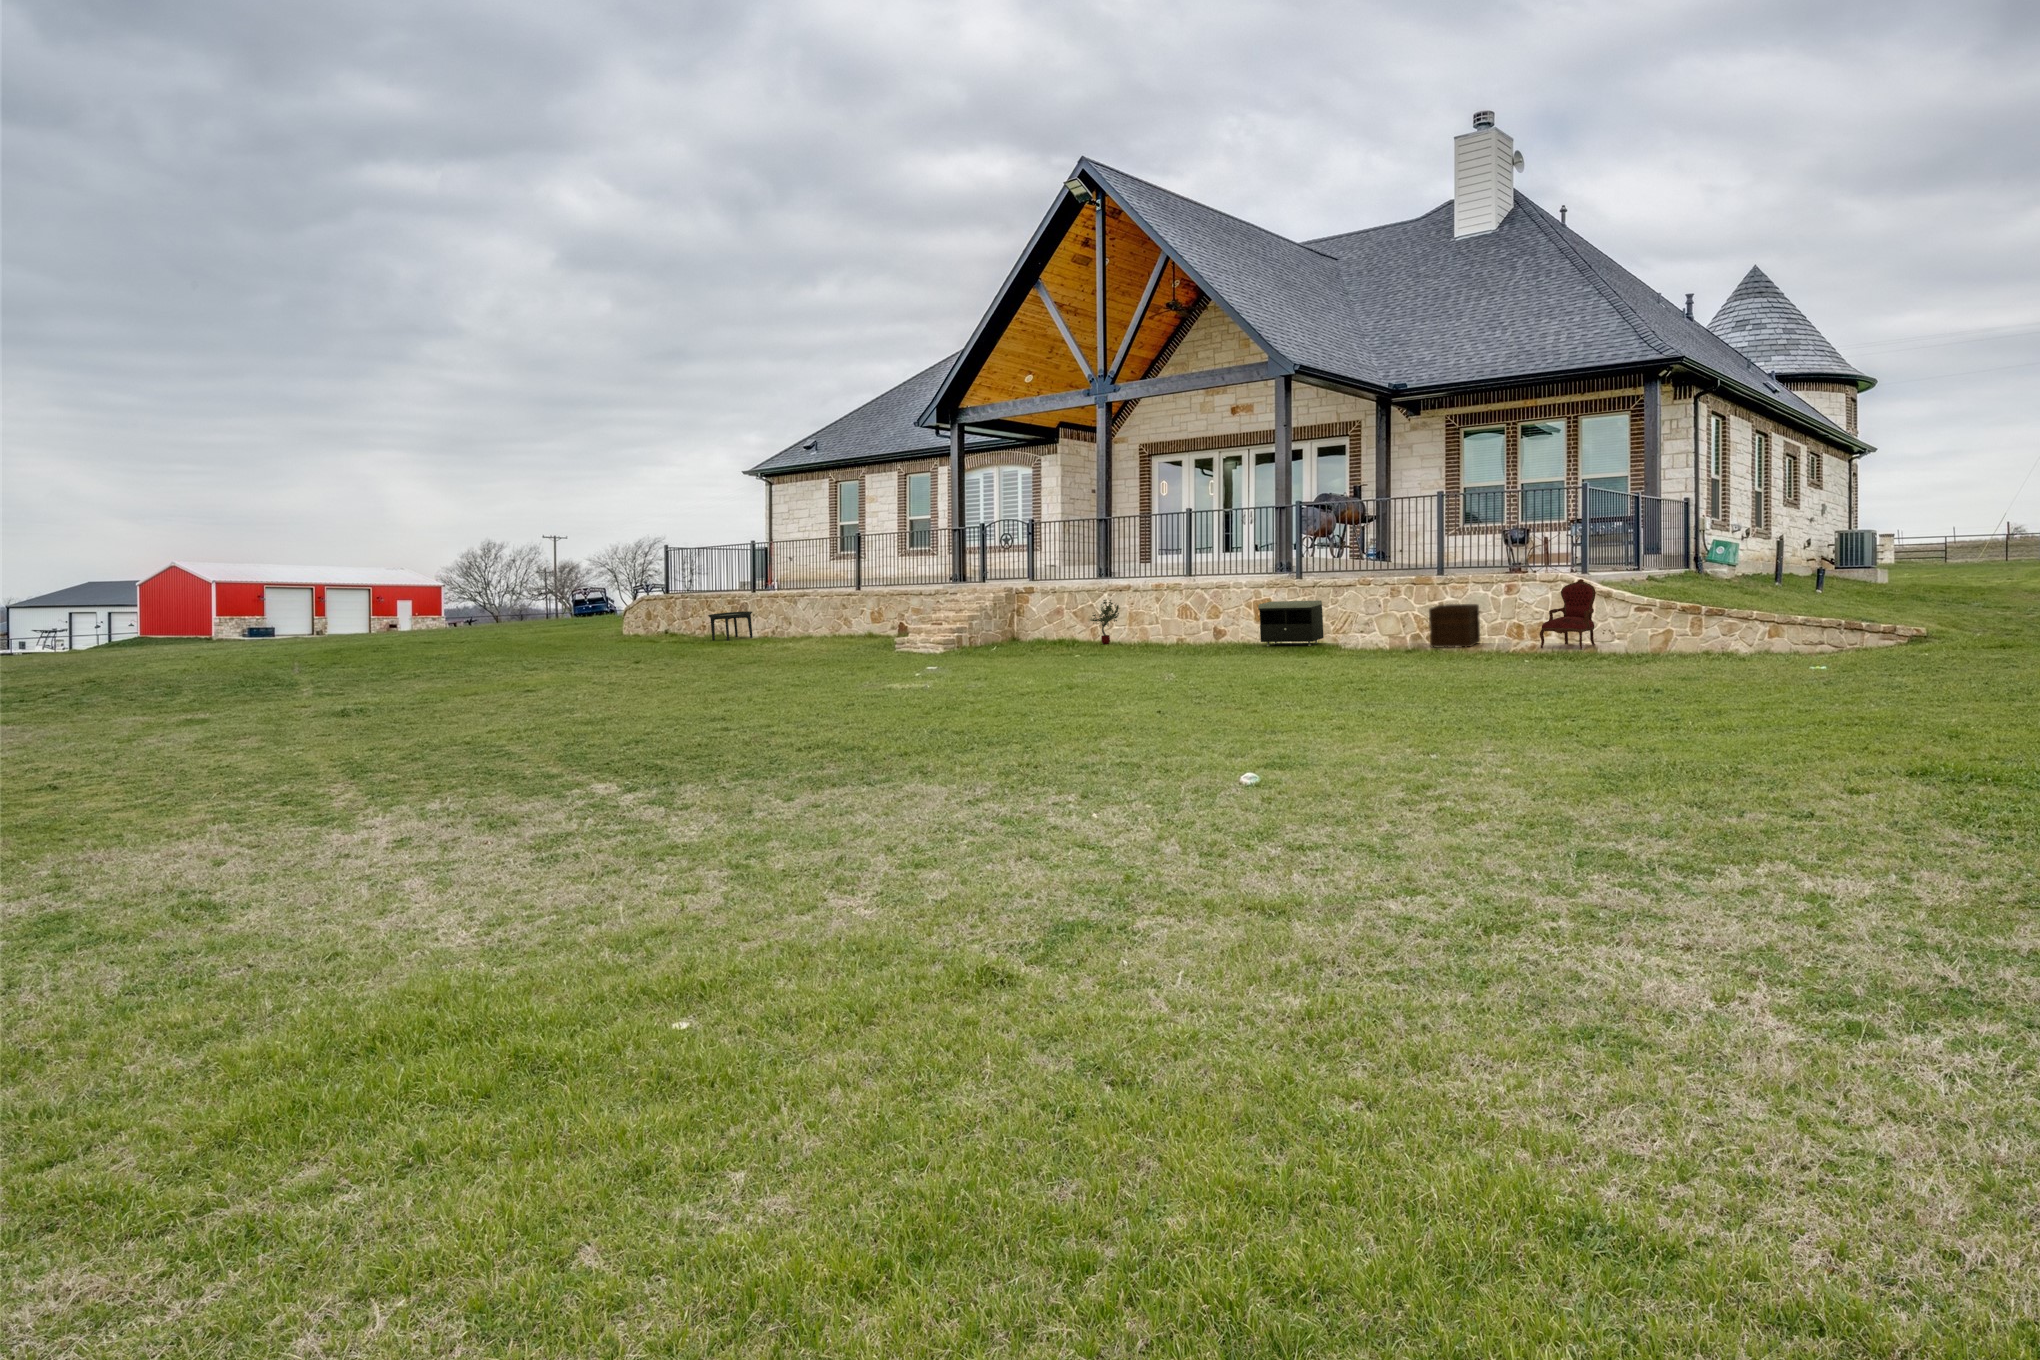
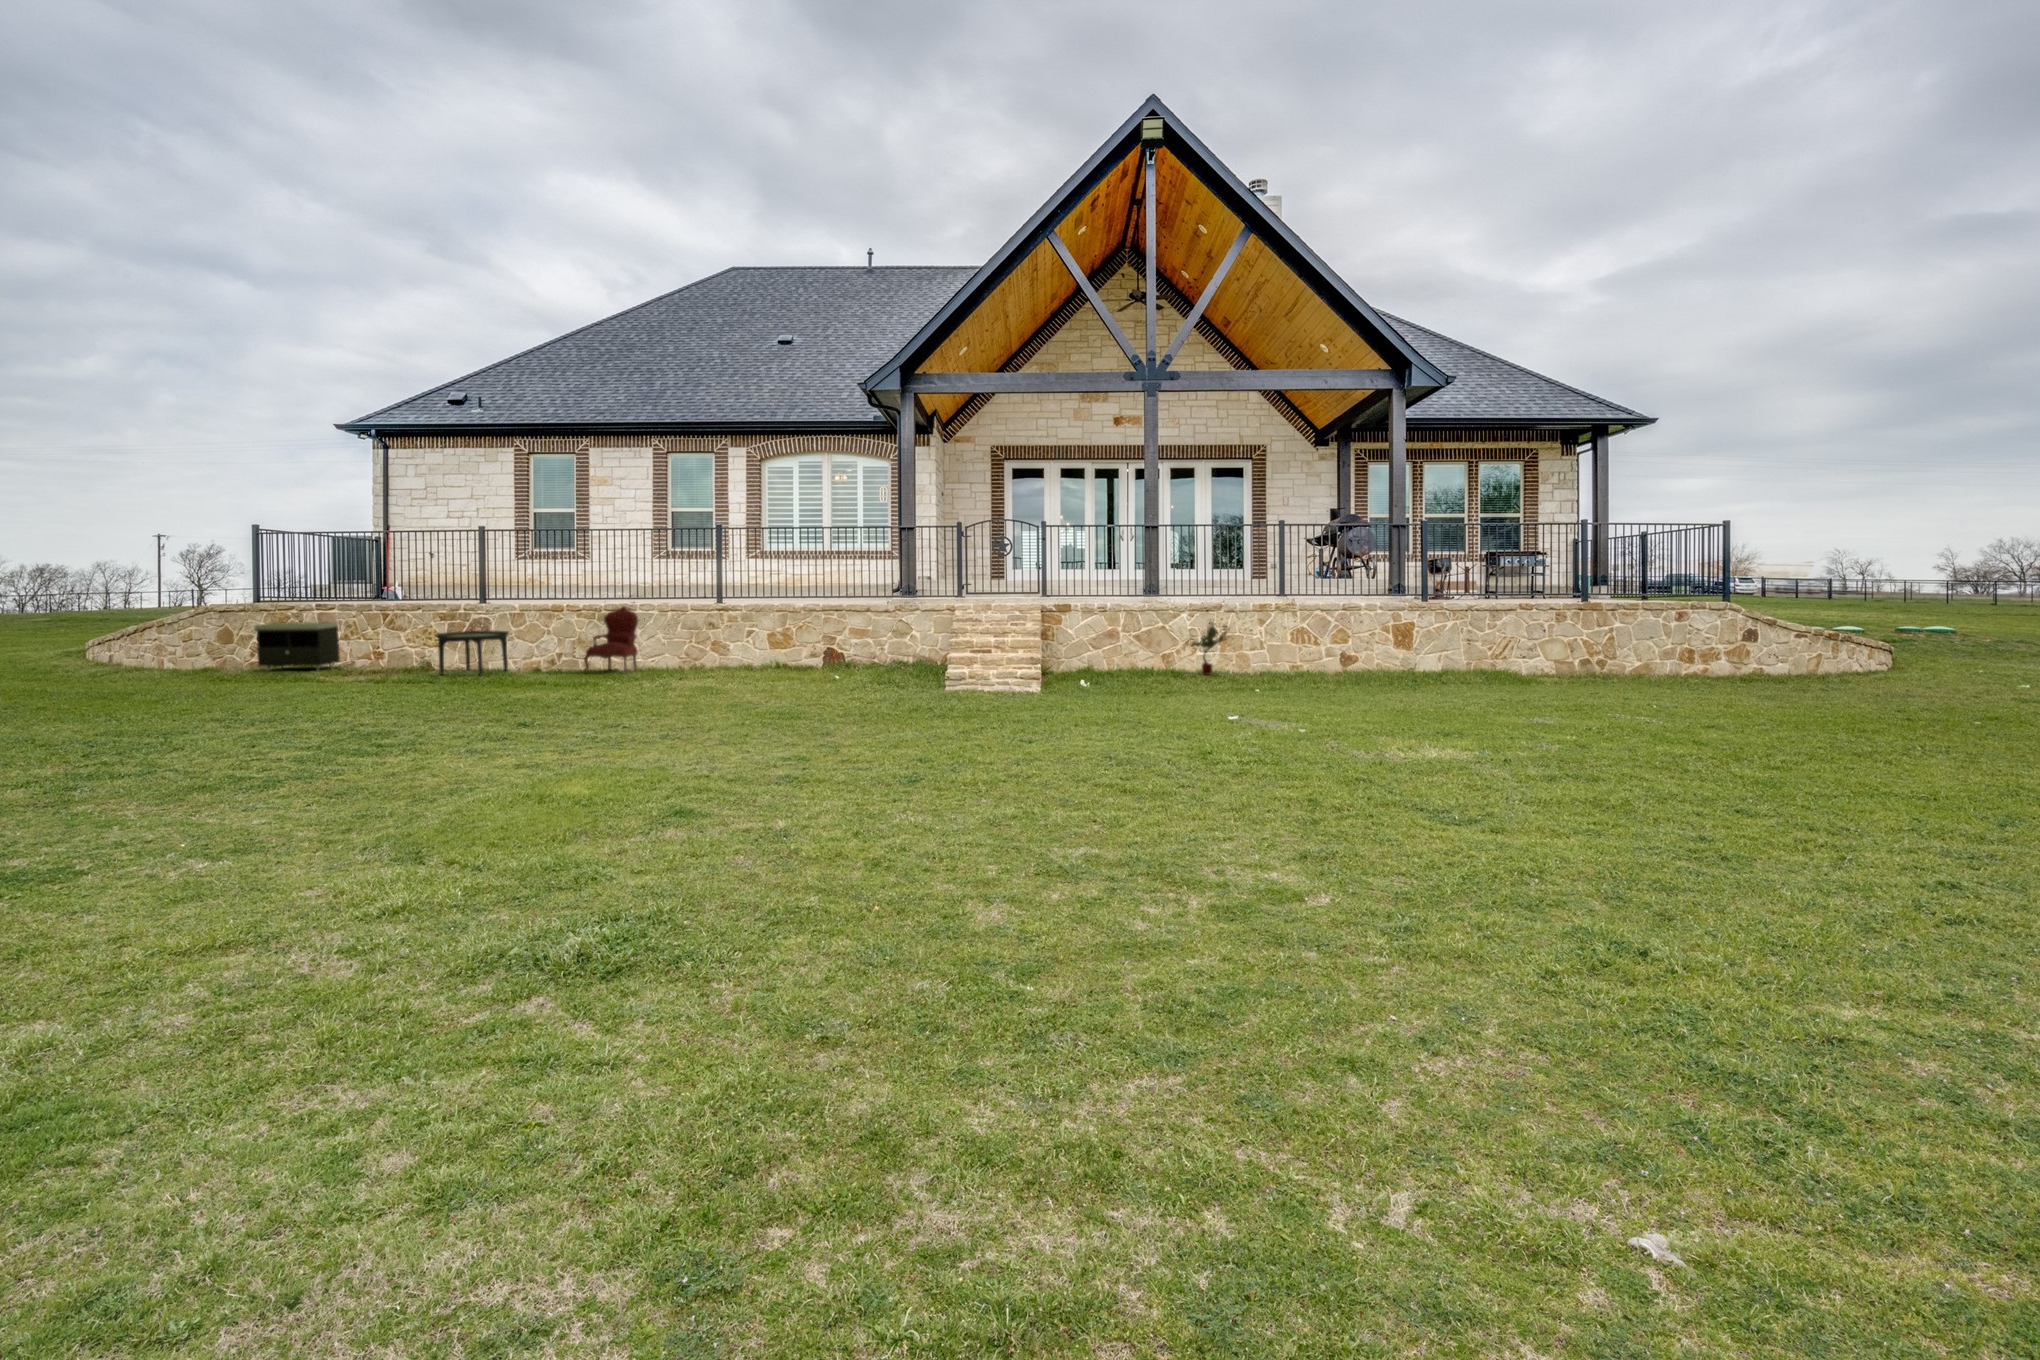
armchair: present [1540,579,1596,650] -> present [584,607,638,673]
storage bench: present [1258,600,1324,646] -> present [254,622,340,670]
wooden crate: present [1429,604,1480,647] -> none [1610,629,1679,674]

